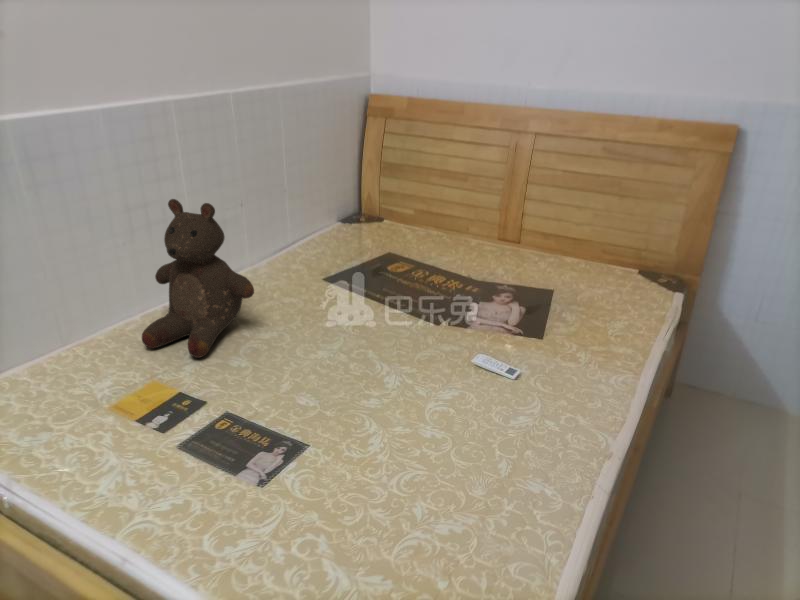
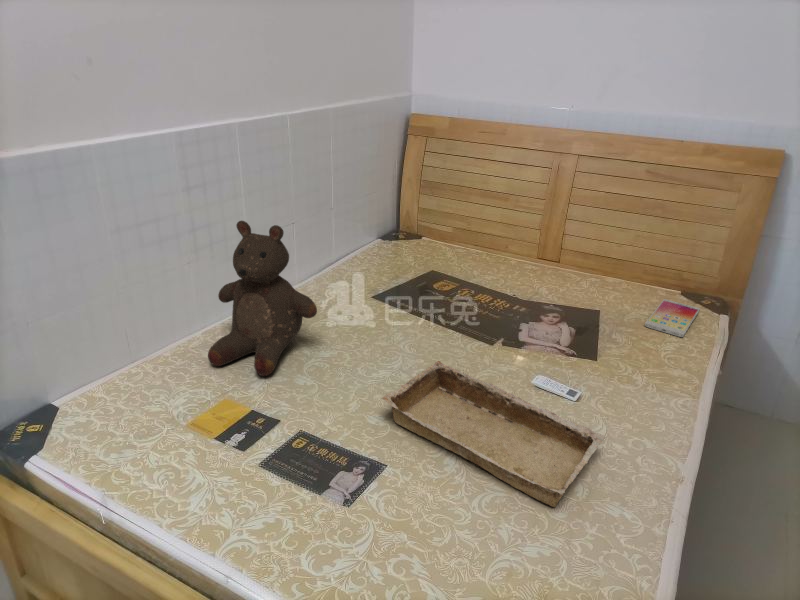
smartphone: none [597,278,655,315] -> present [645,299,700,337]
tray: none [309,340,537,486] -> present [382,361,606,507]

